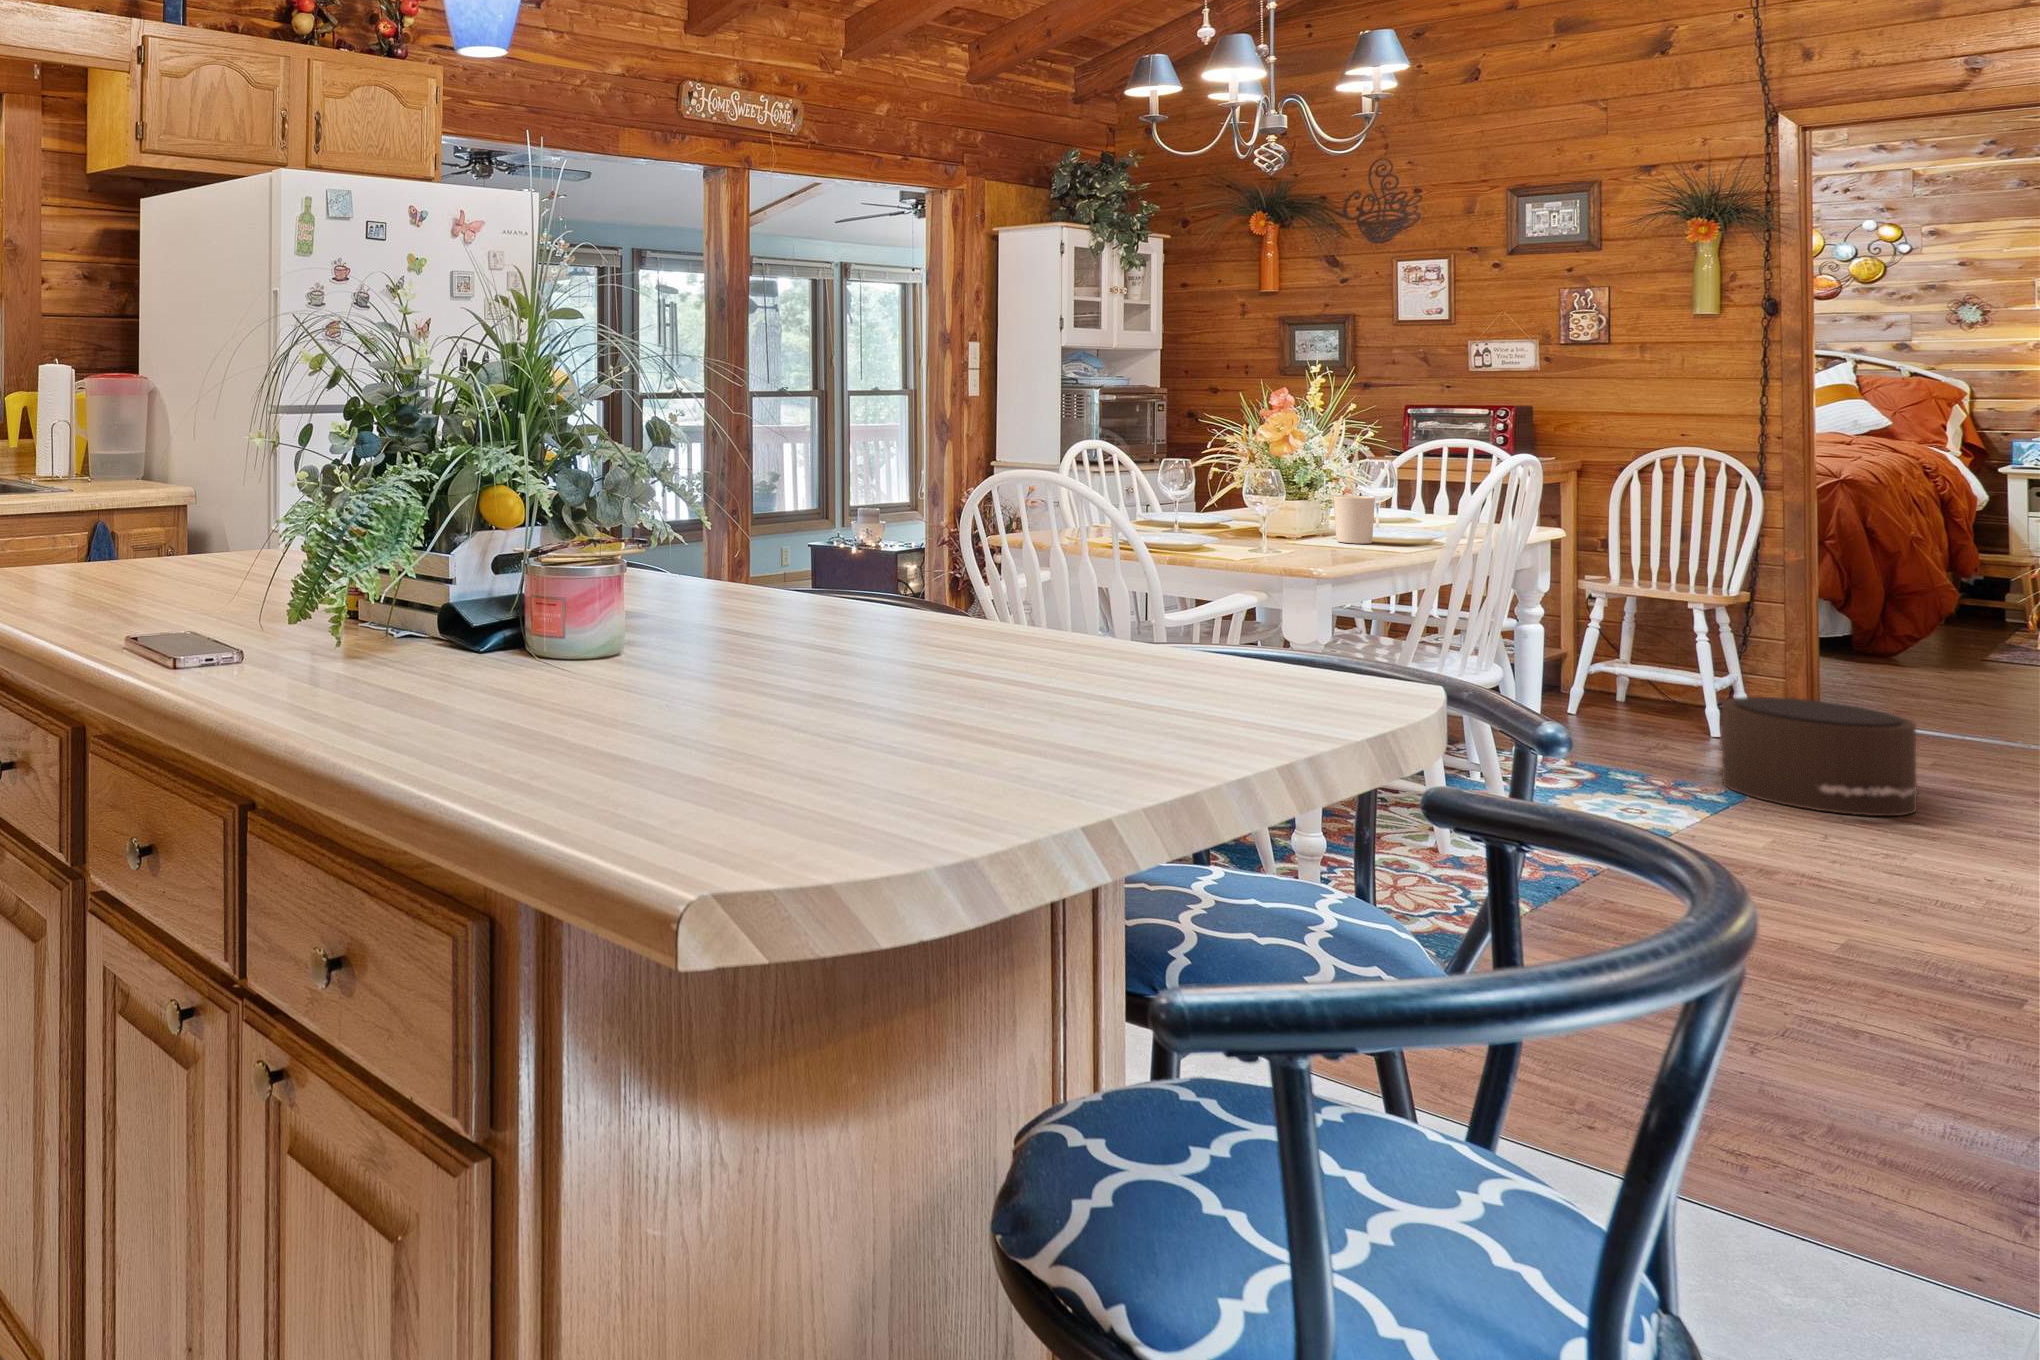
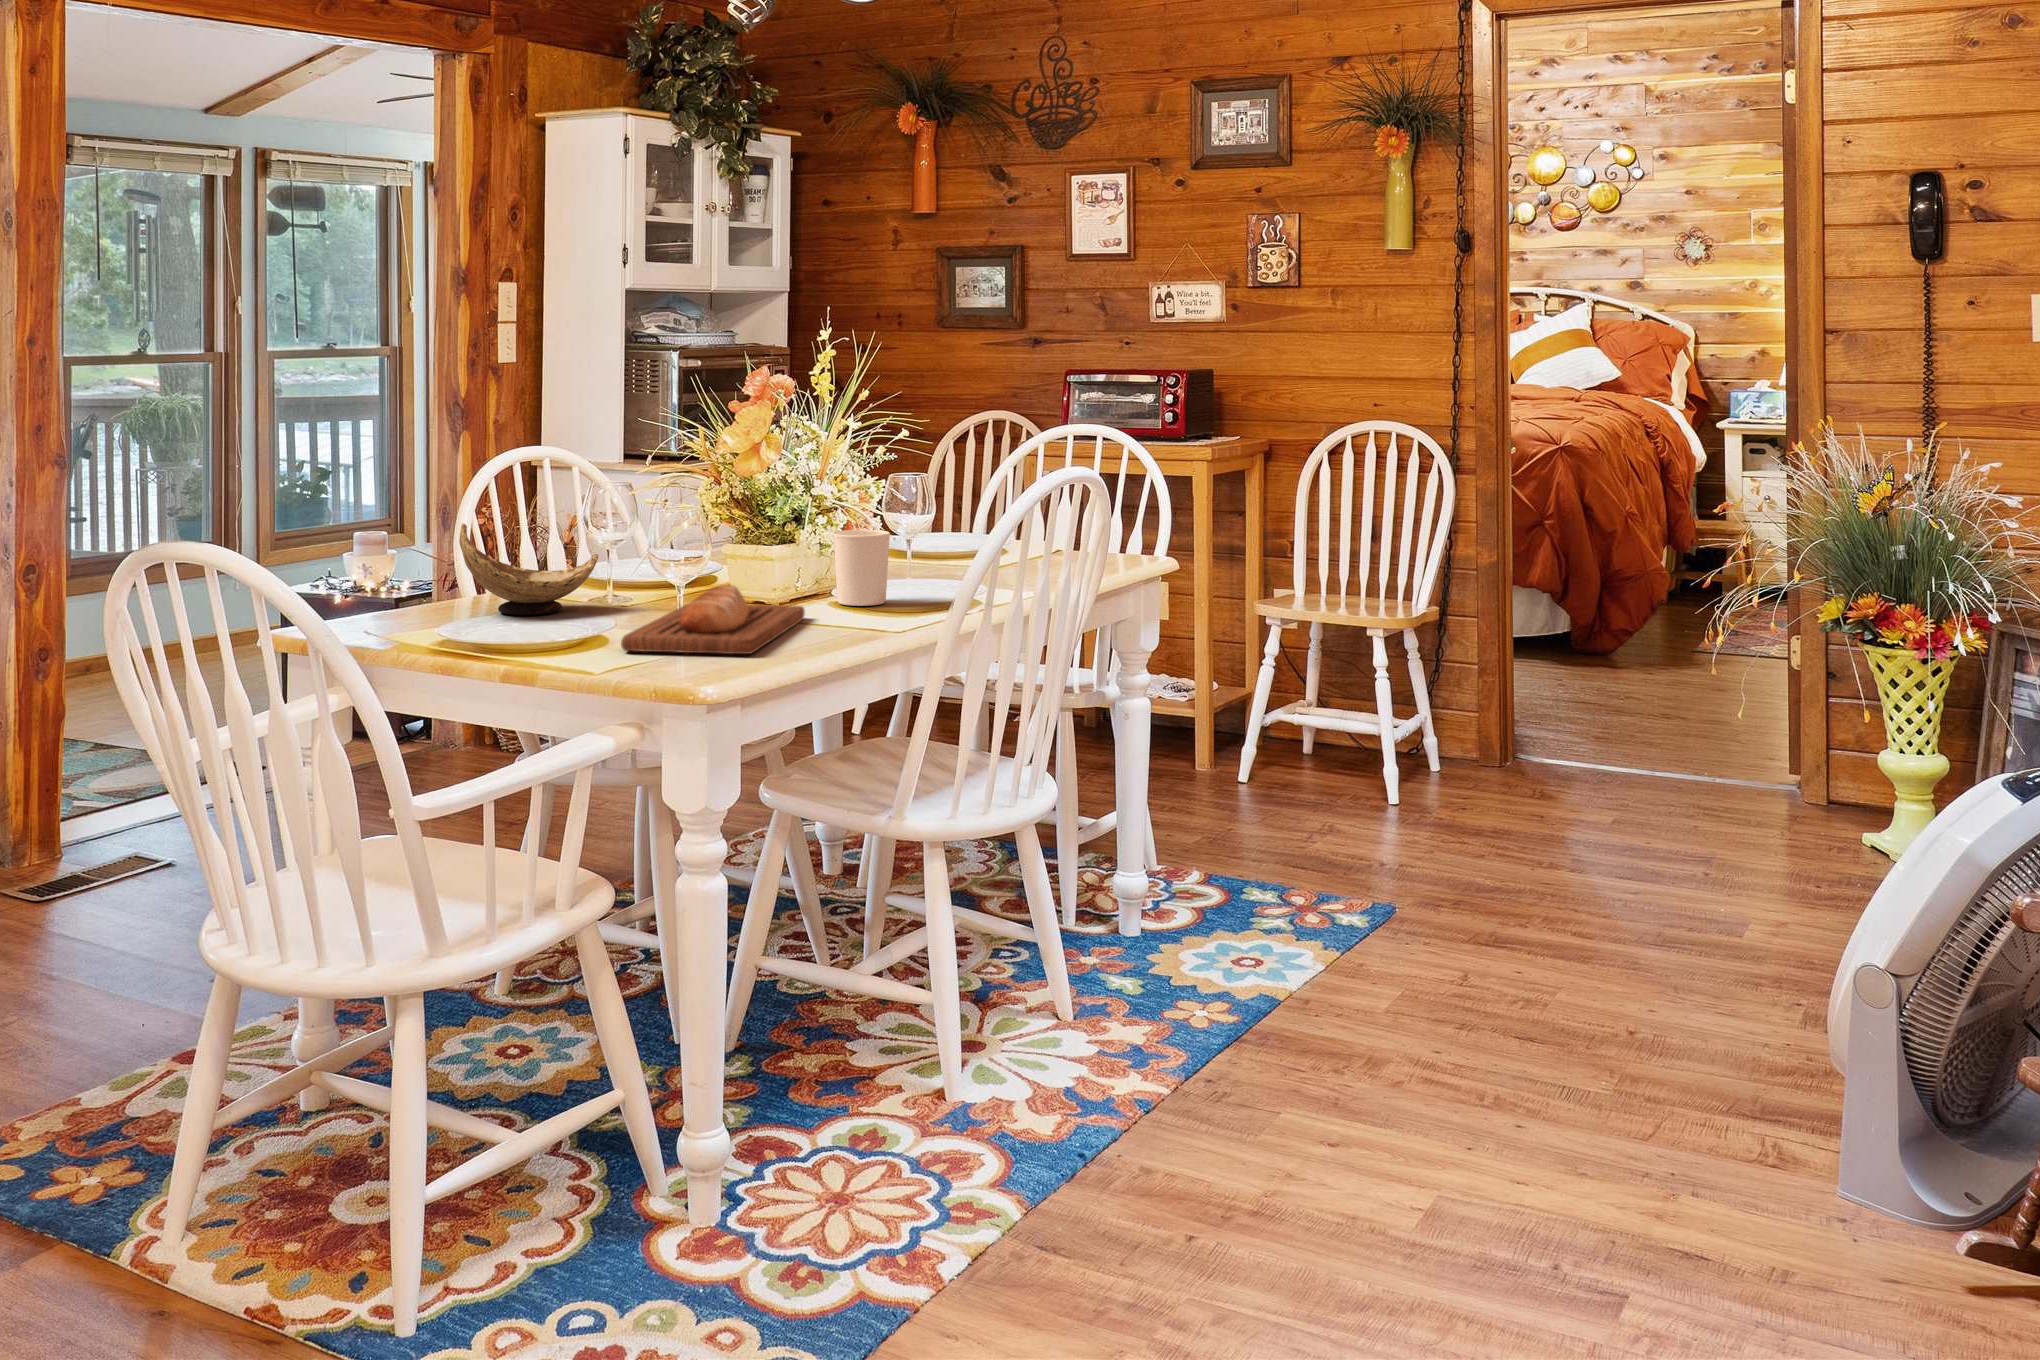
decorative bowl: none [1088,480,1174,537] -> present [459,524,598,615]
bread loaf: none [1232,523,1327,560] -> present [621,585,805,654]
pouf: present [1694,697,1918,816] -> none [1337,759,1573,921]

